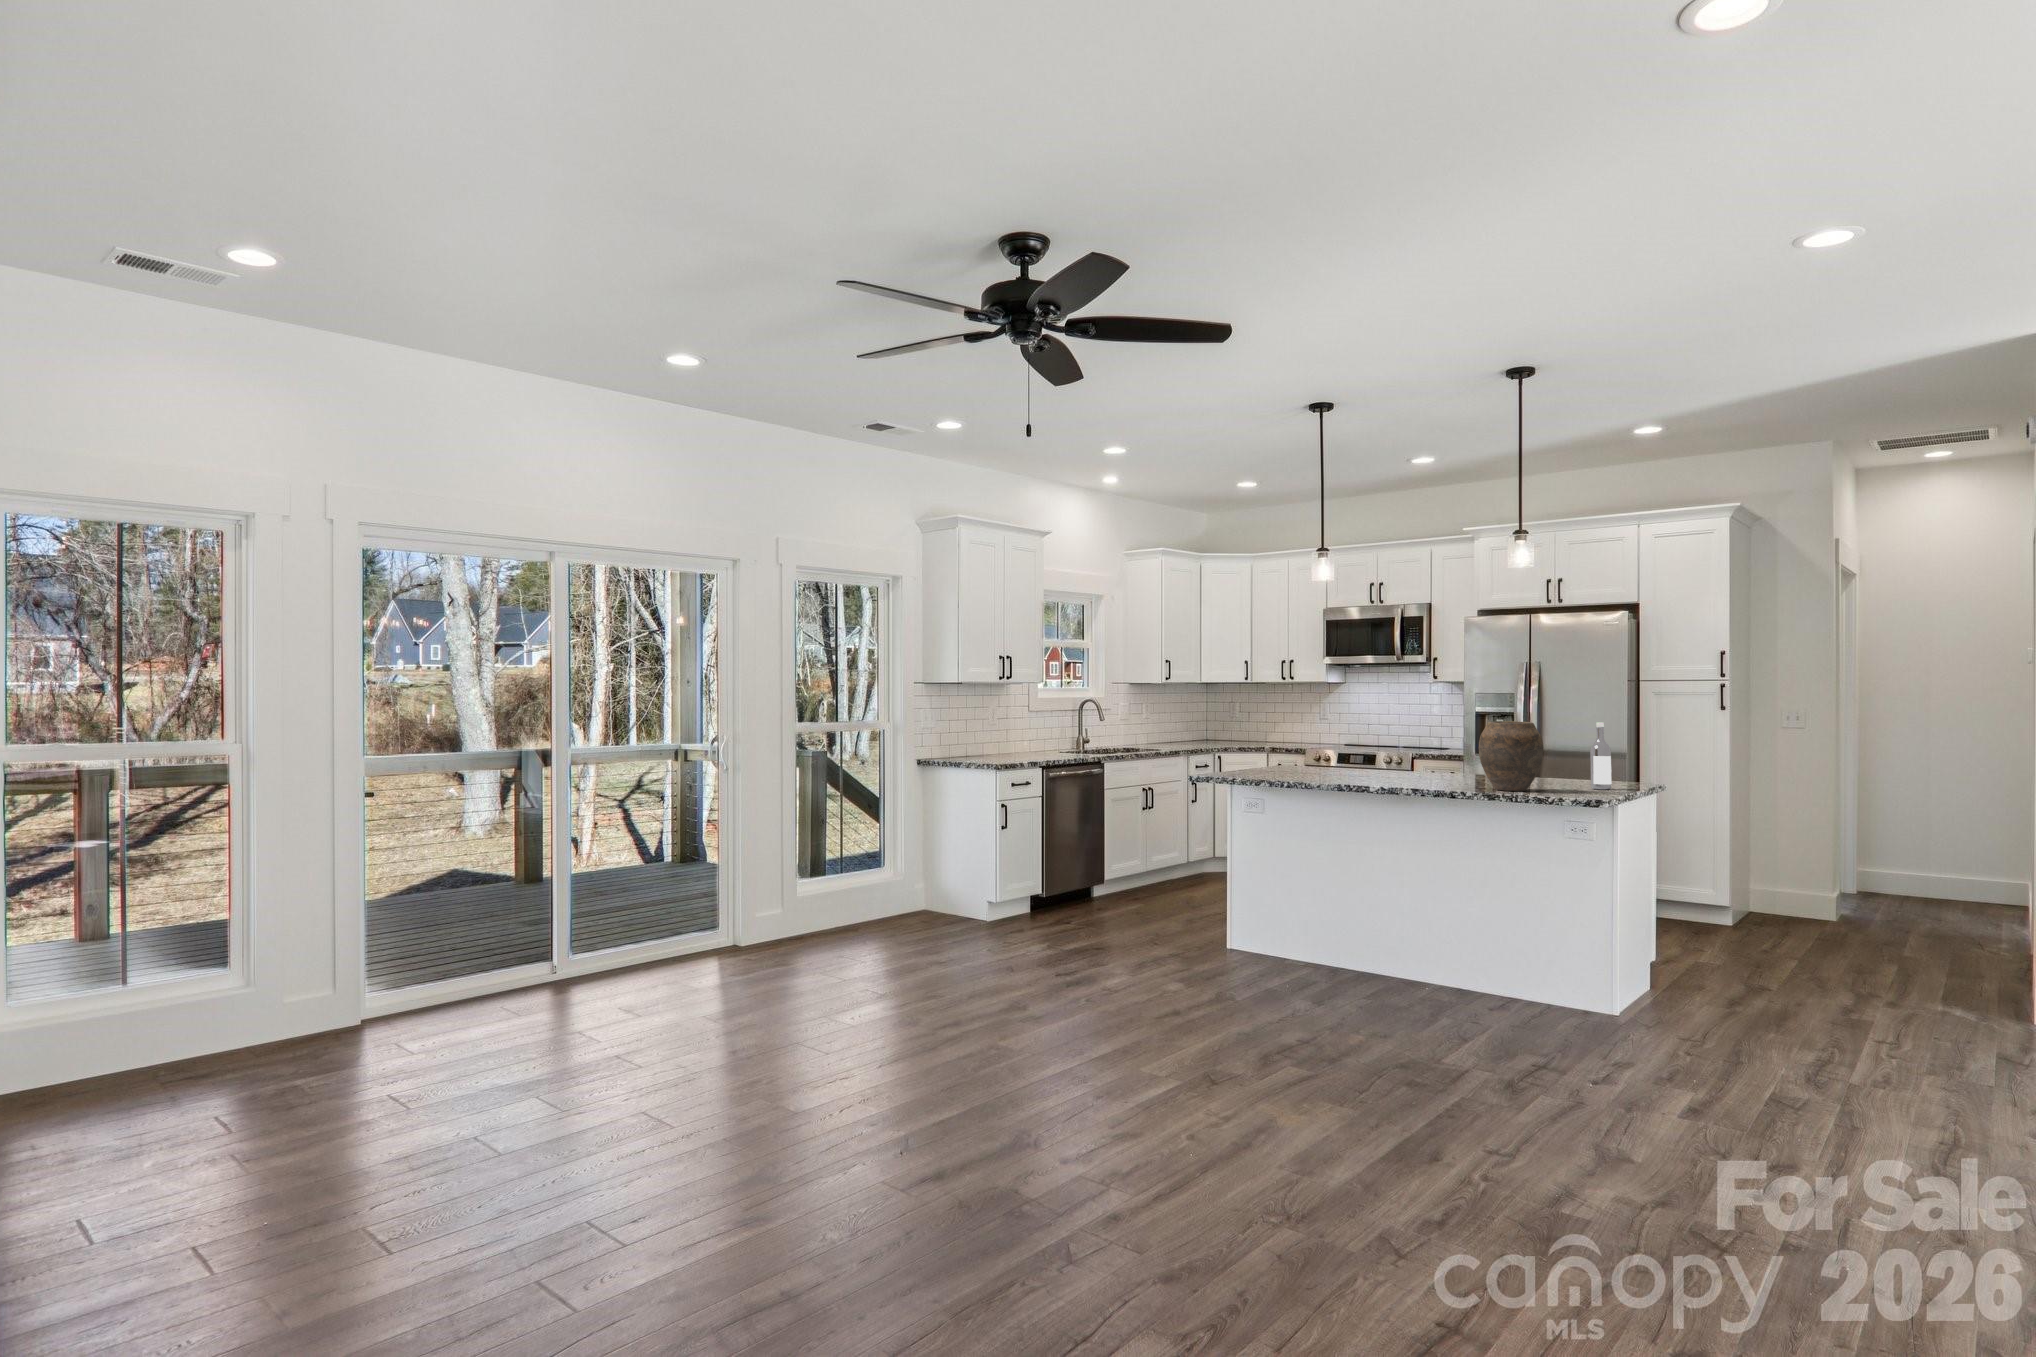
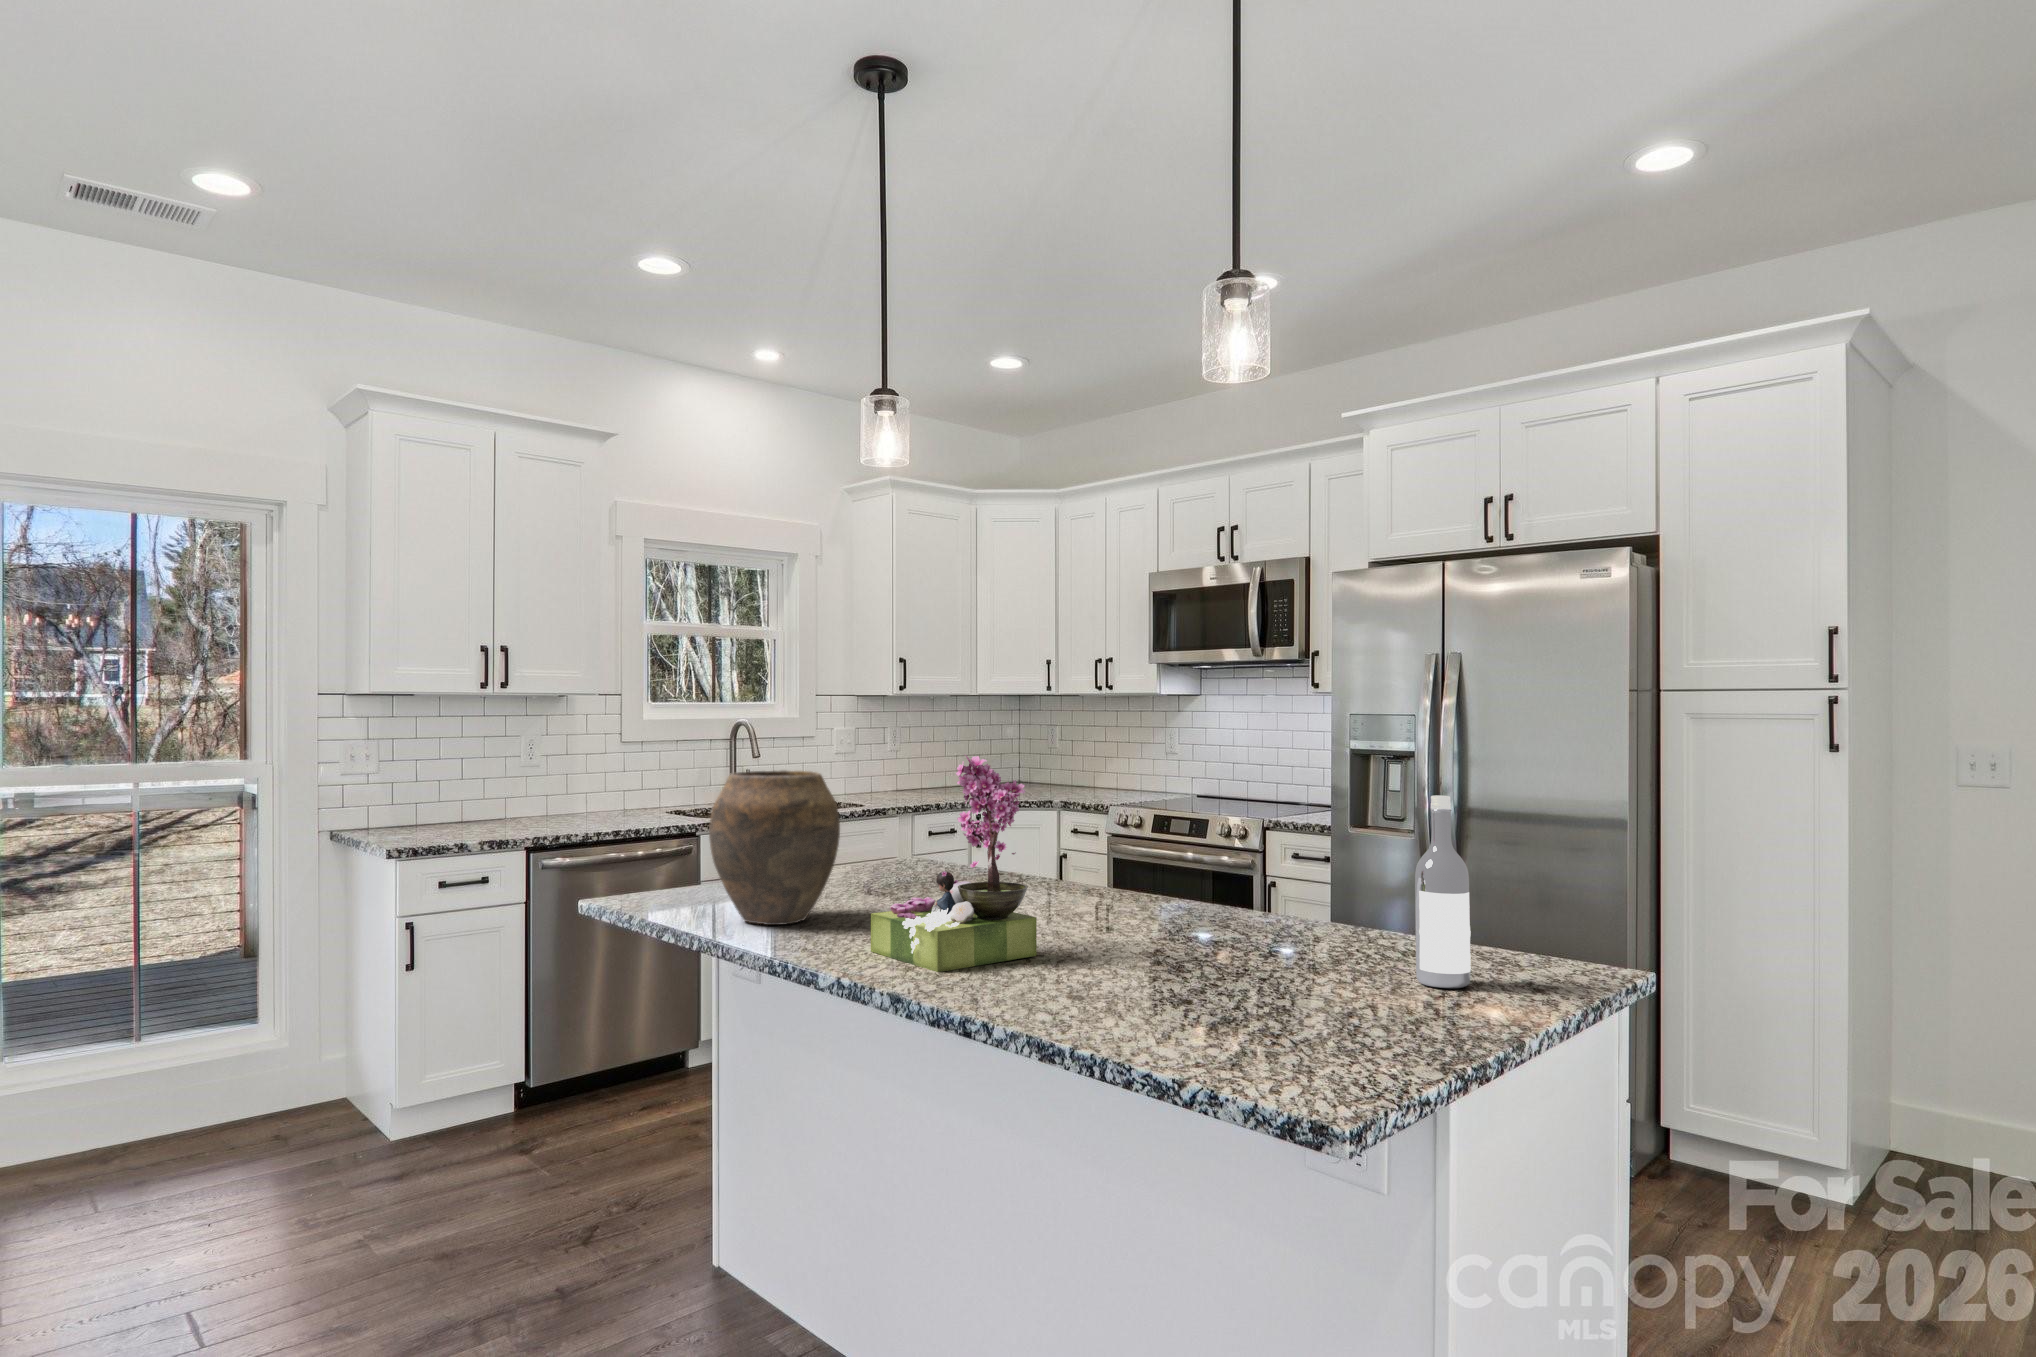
flower arrangement: none [1379,709,1444,788] -> present [871,755,1037,972]
vase: present [1479,721,1544,791] -> present [709,770,840,925]

